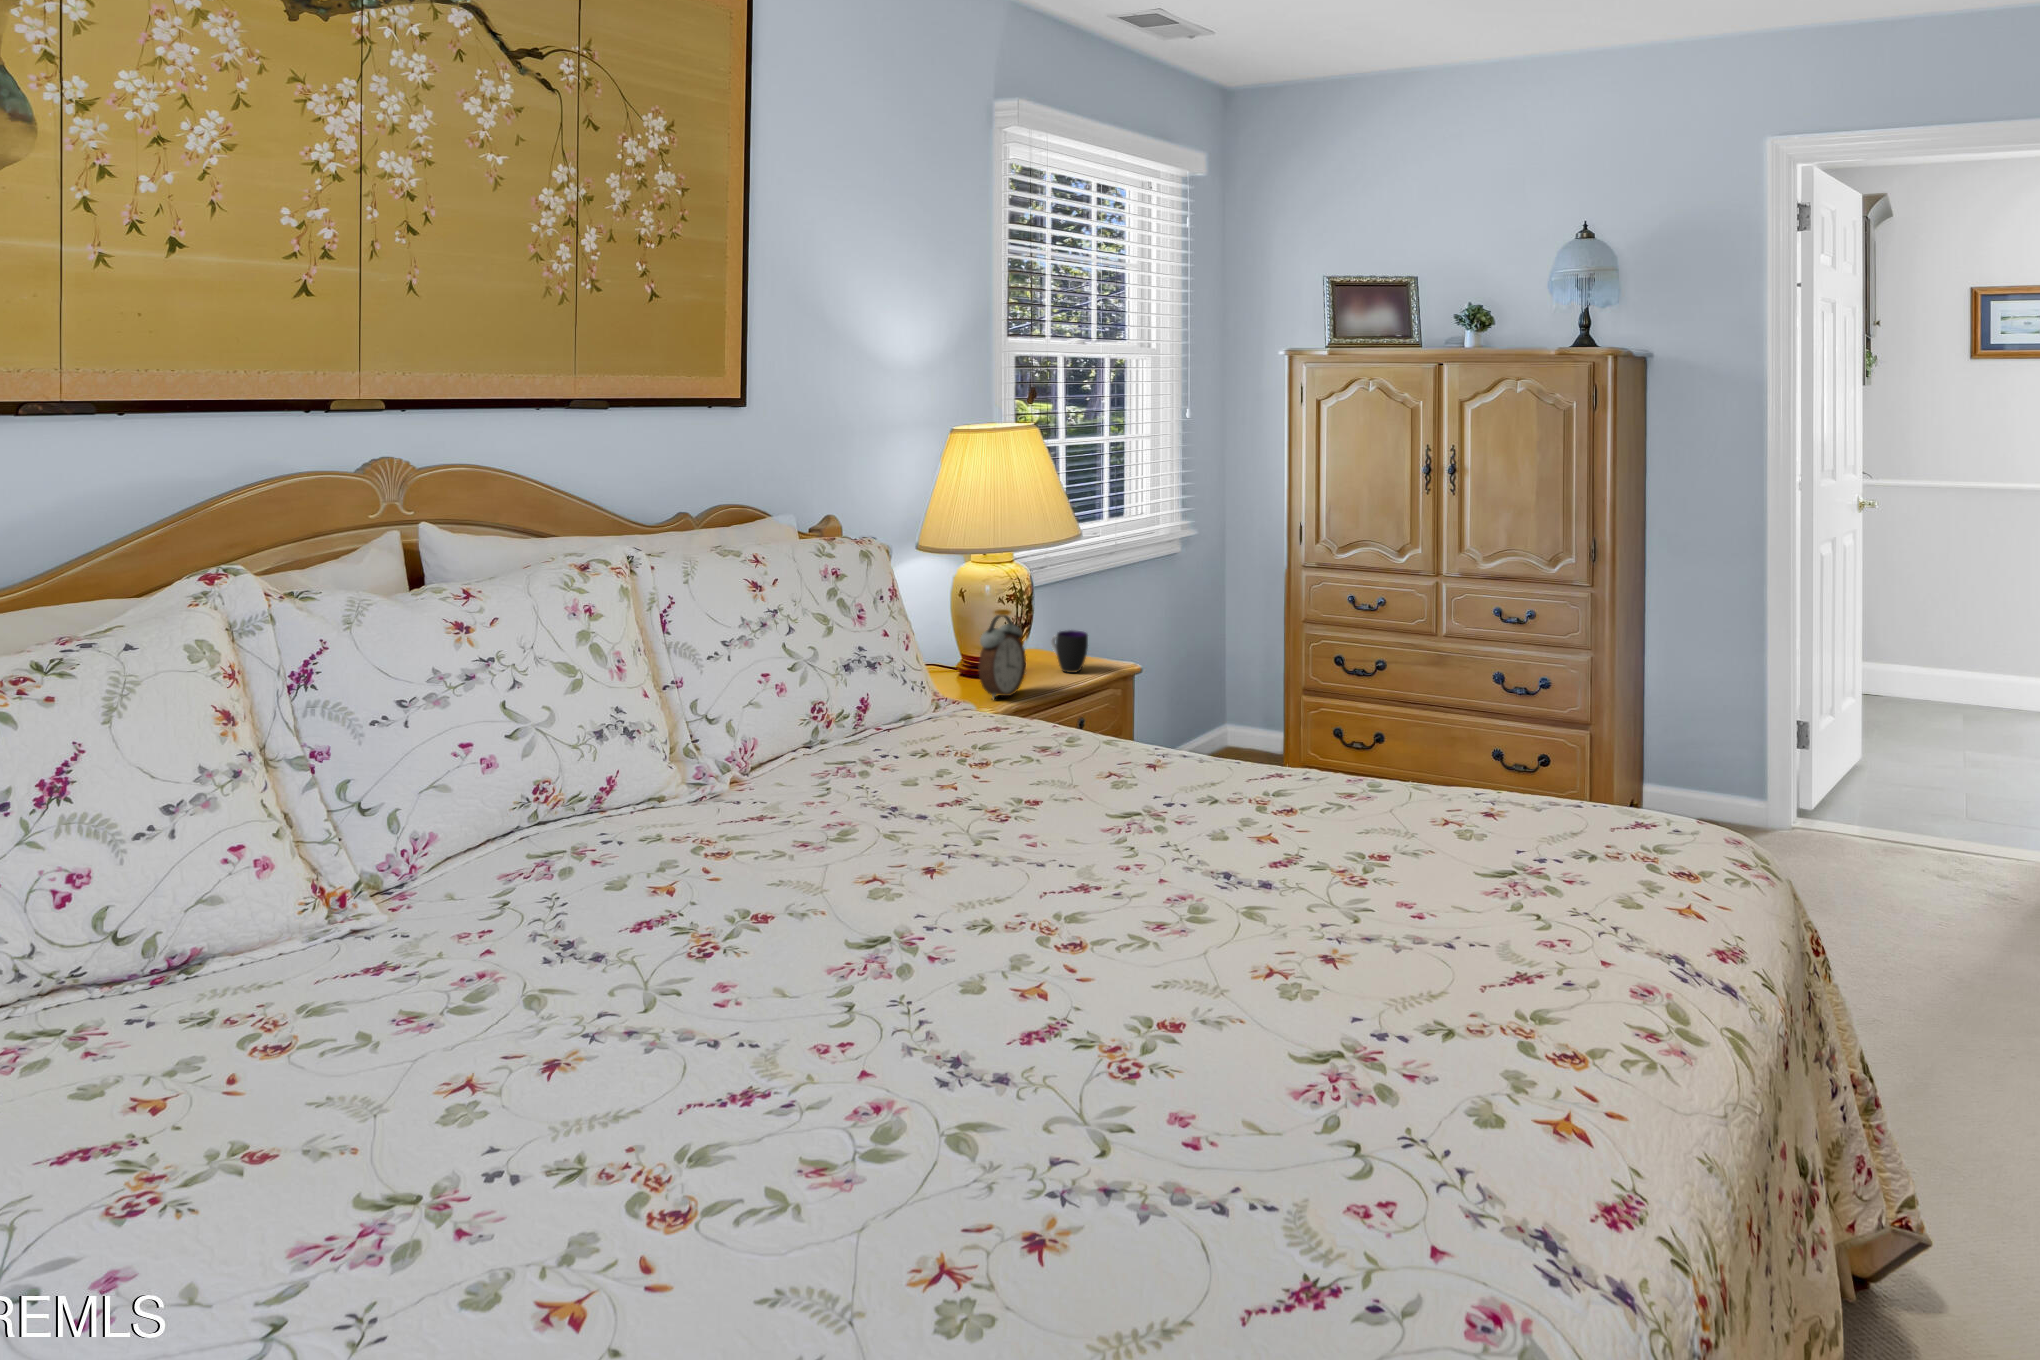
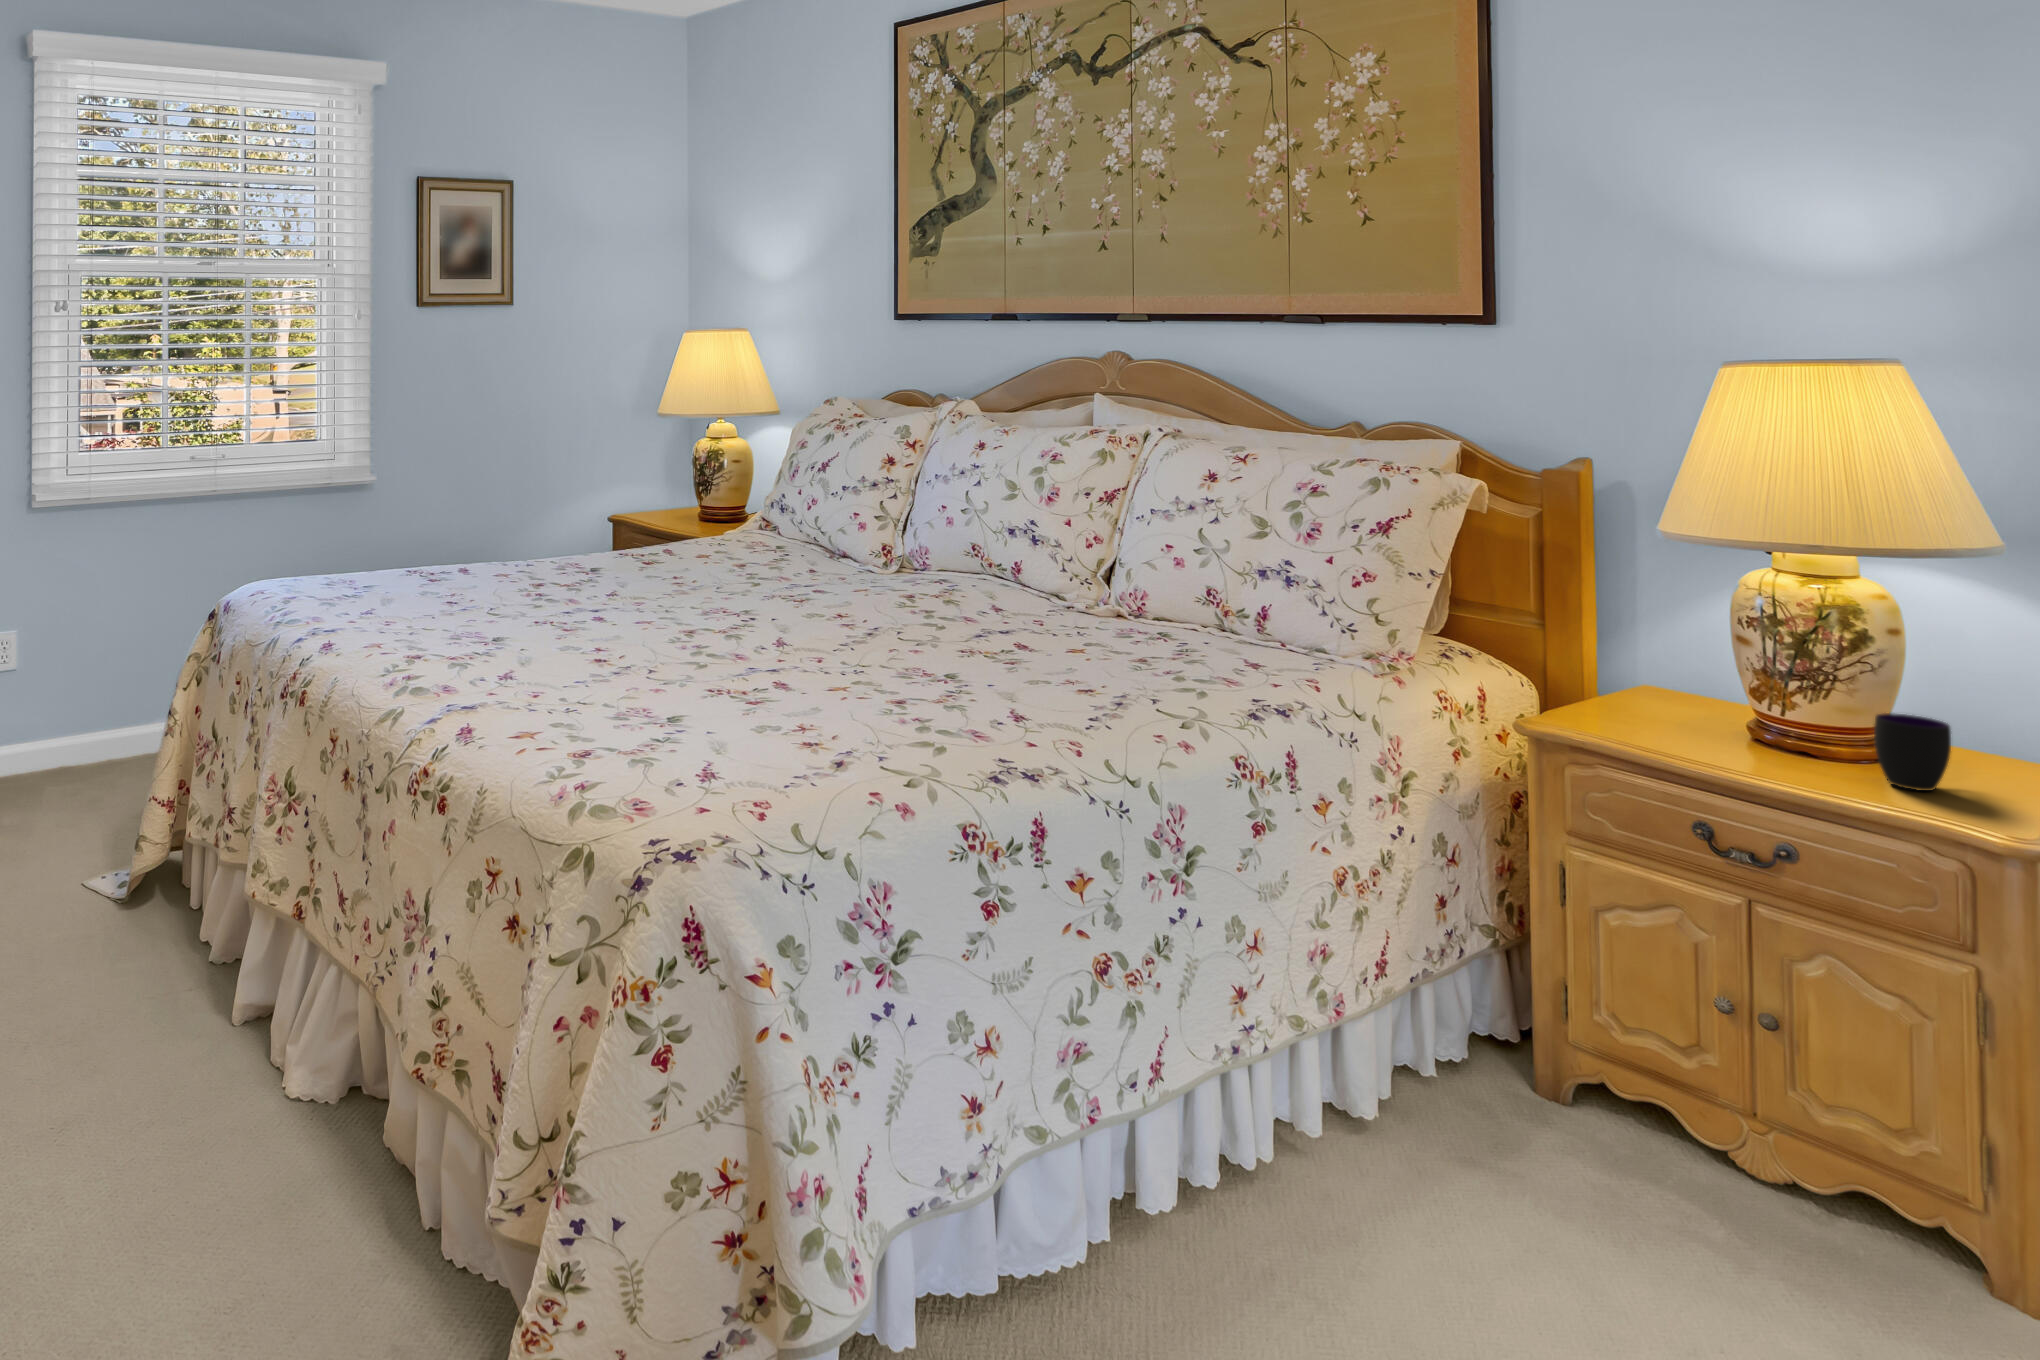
alarm clock: present [978,615,1026,699] -> none [1595,618,1710,743]

